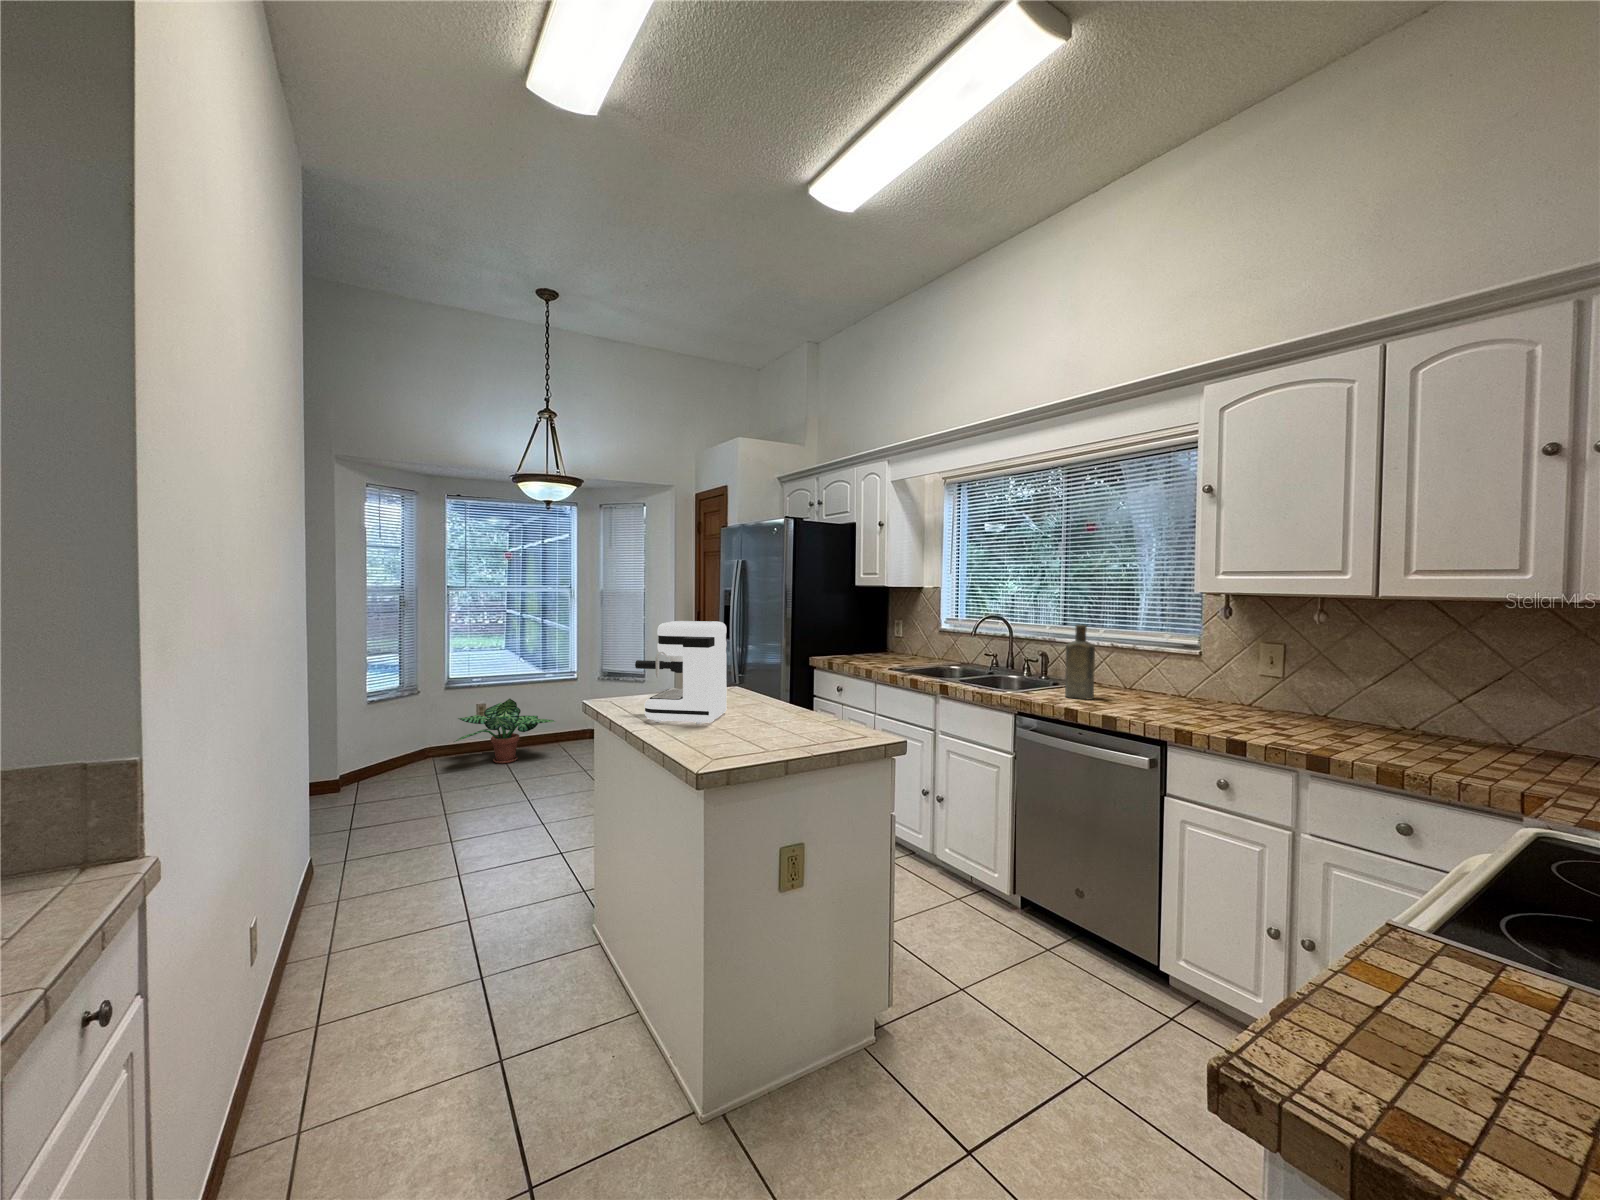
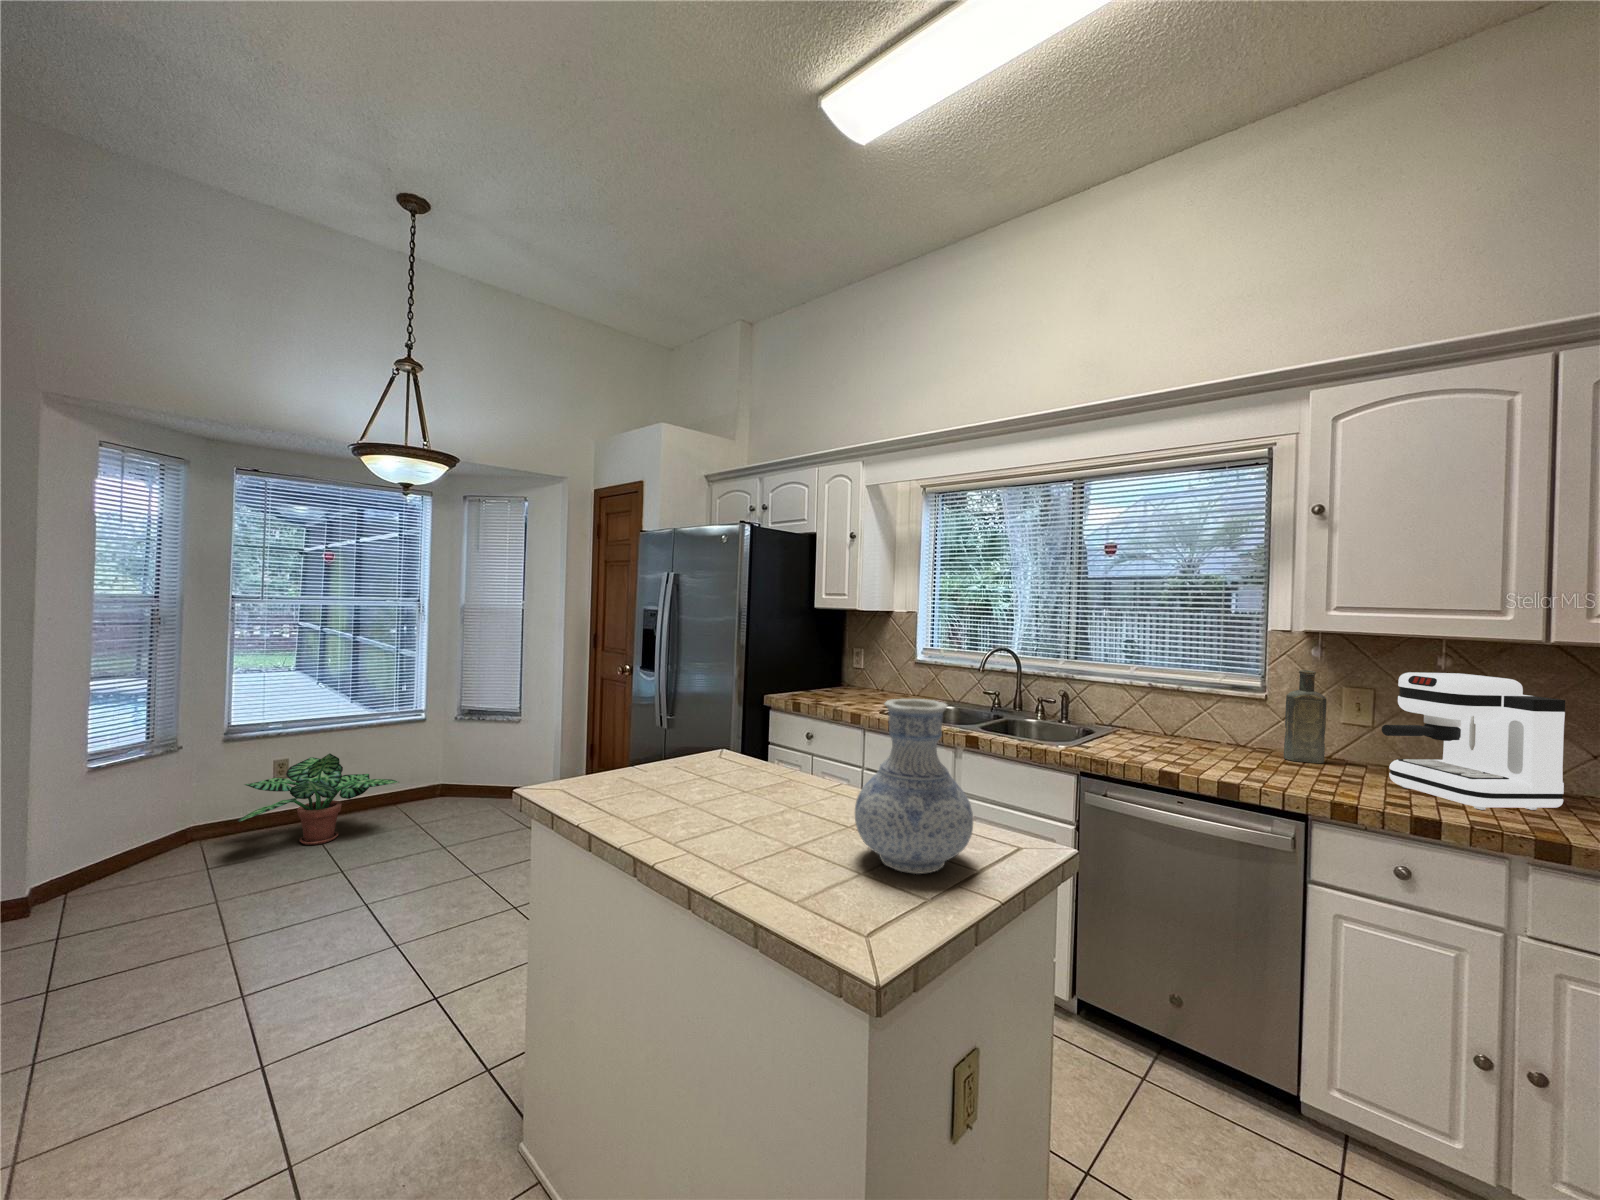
coffee maker: present [635,621,726,724] -> present [1382,672,1565,810]
bottle: present [1065,625,1095,699] -> present [1284,670,1327,763]
vase: none [746,638,821,745] -> present [855,699,973,874]

